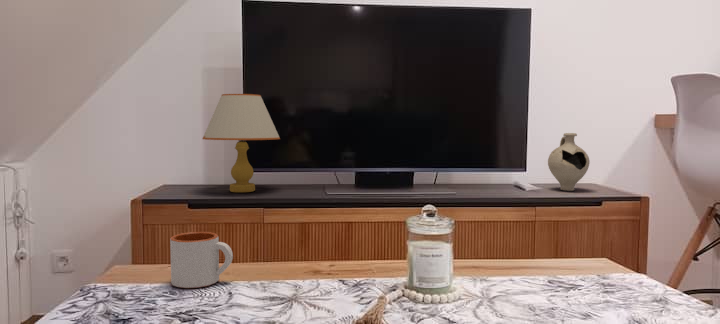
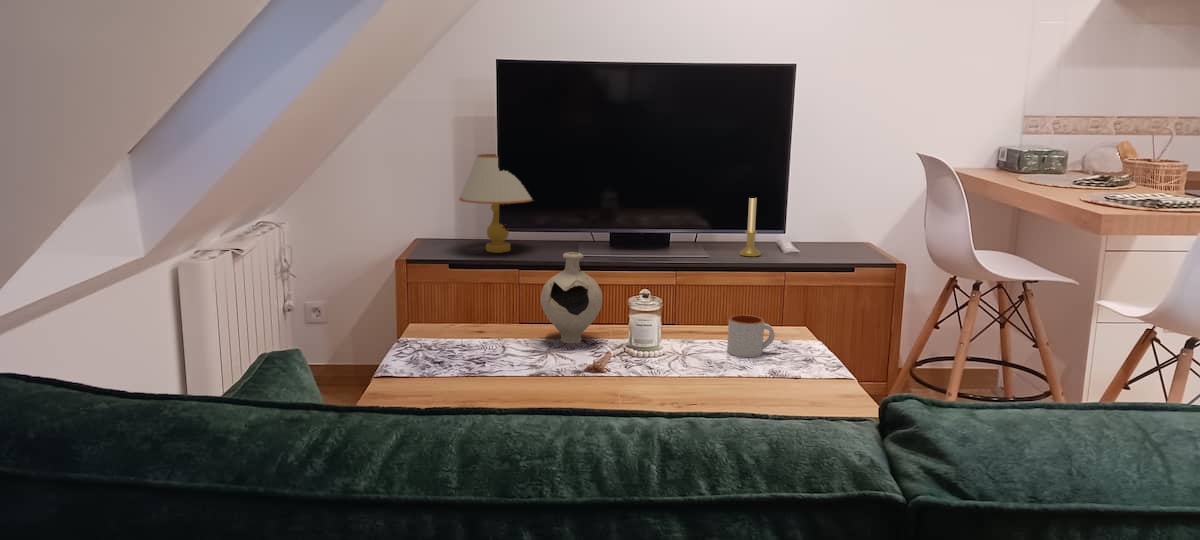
candle holder: none [482,133,503,192] -> present [740,198,760,256]
decorative vase: present [548,133,590,191] -> present [540,252,602,343]
mug: present [170,232,233,288] -> present [727,315,775,357]

